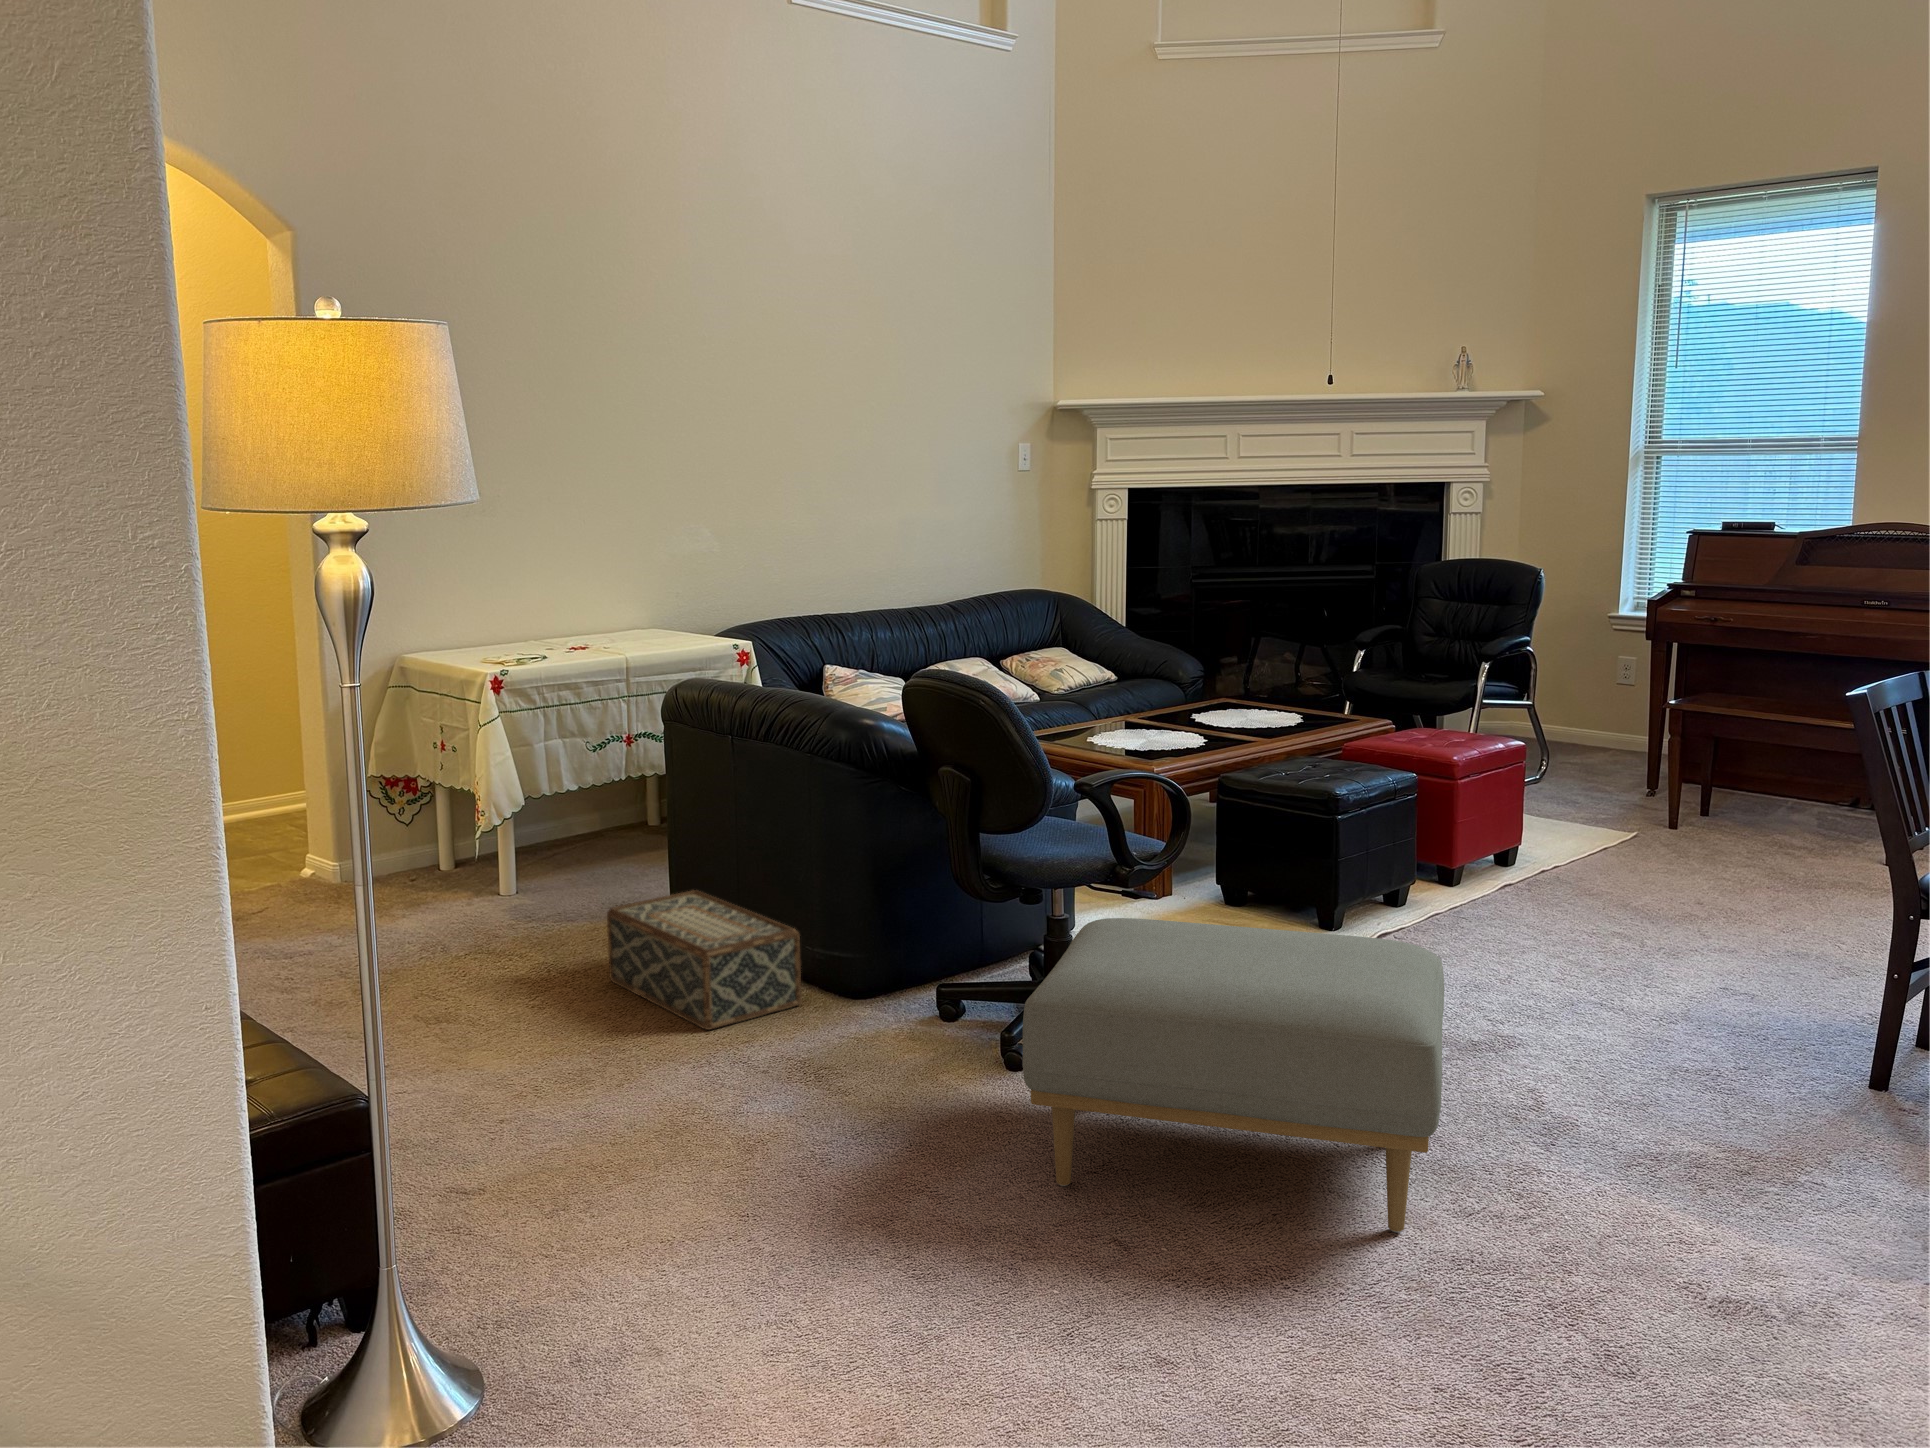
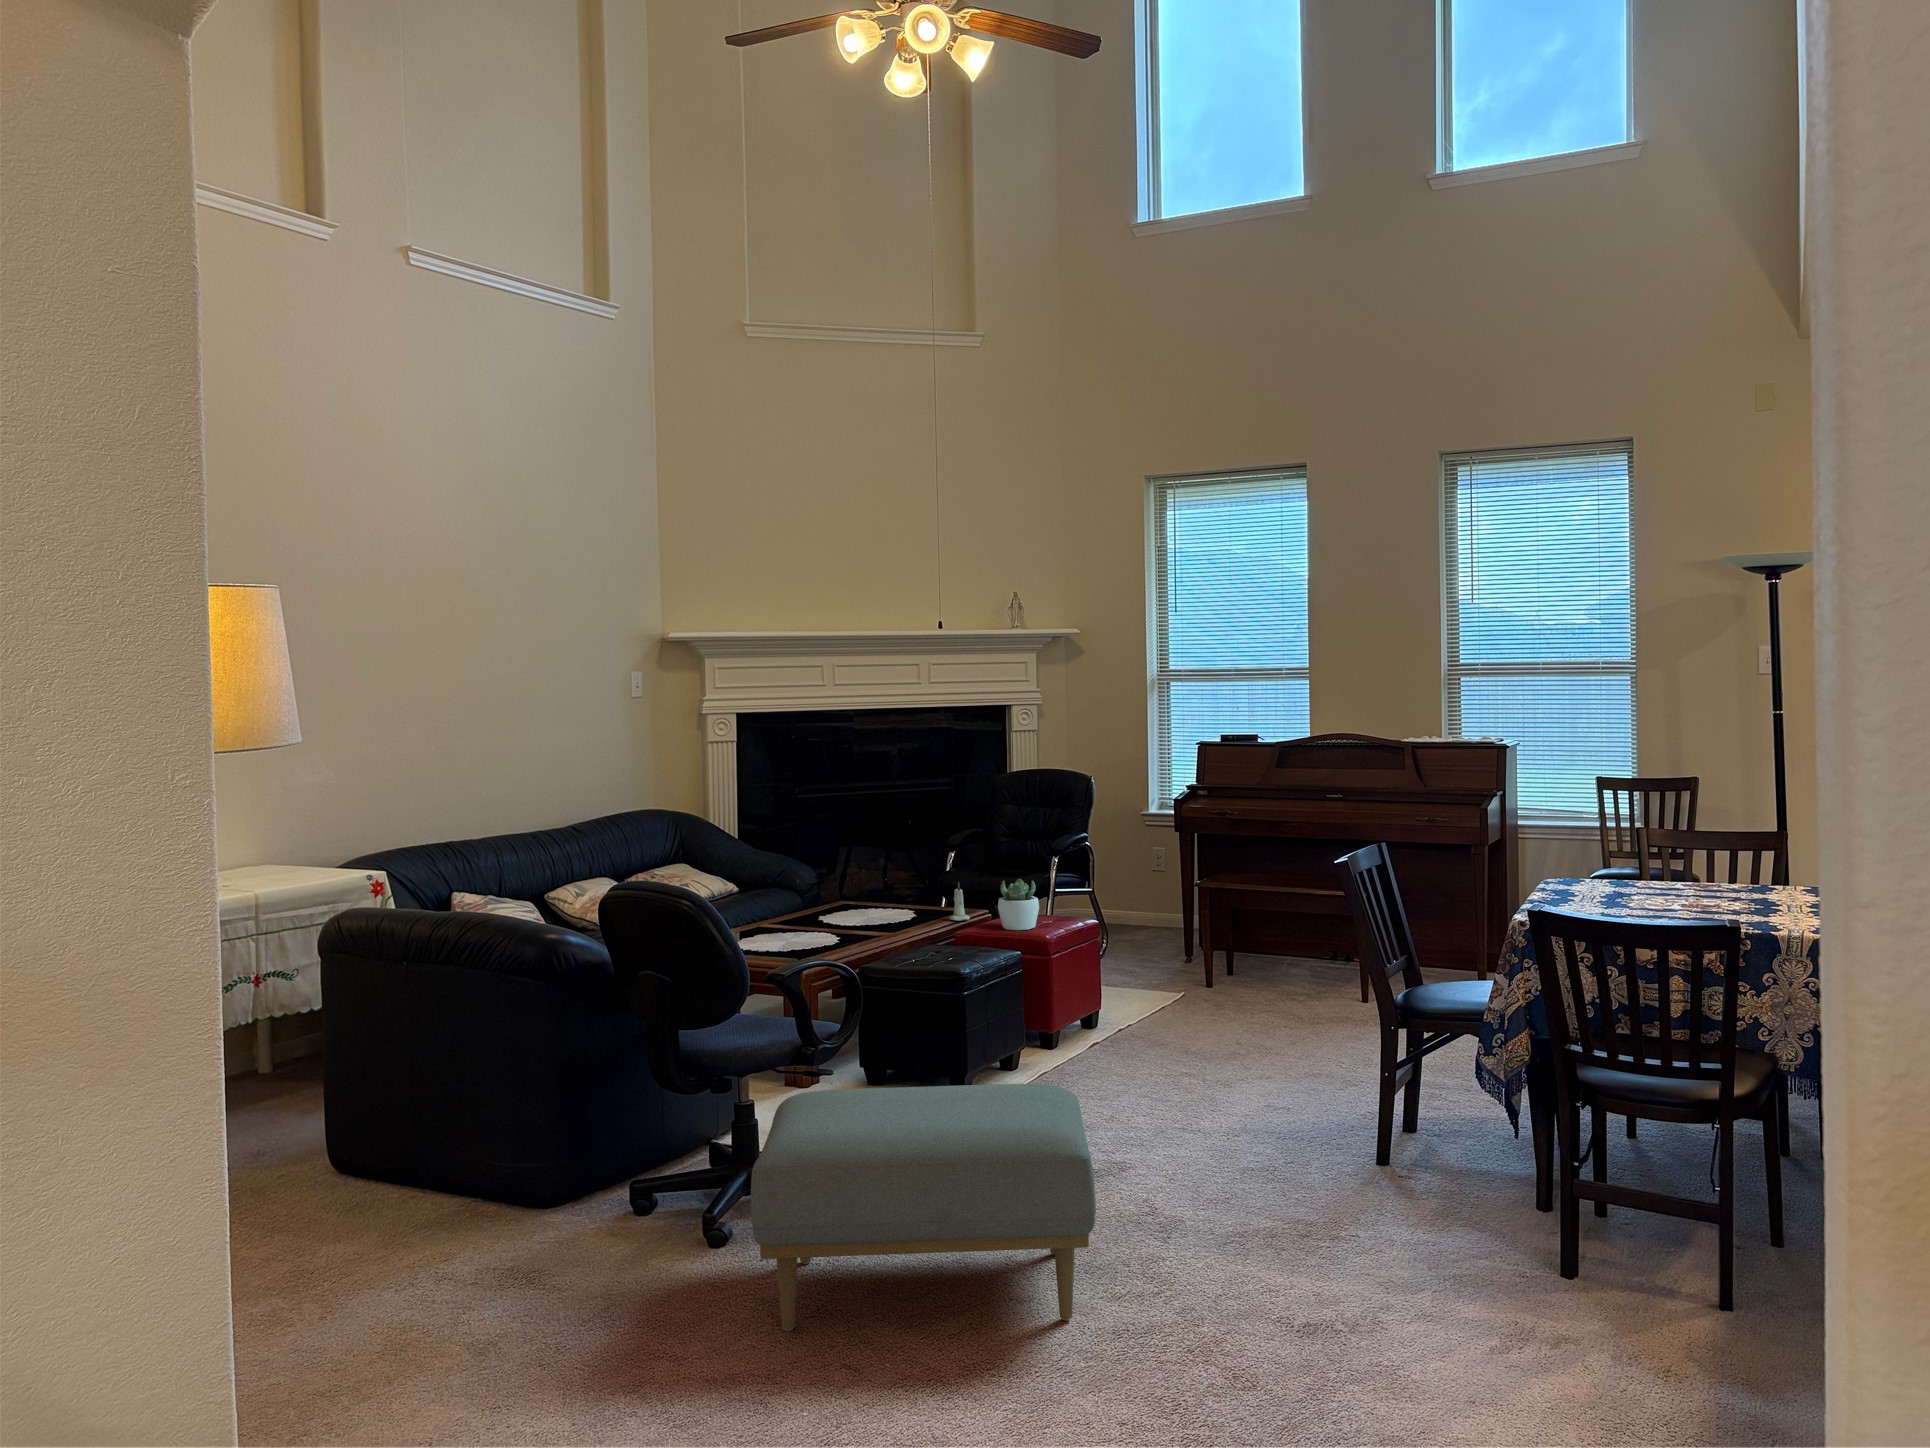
candle: none [1344,684,1369,729] -> present [949,882,970,921]
succulent plant: none [1401,685,1451,745] -> present [998,879,1039,930]
woven basket: present [607,890,802,1030] -> none [279,1121,494,1253]

